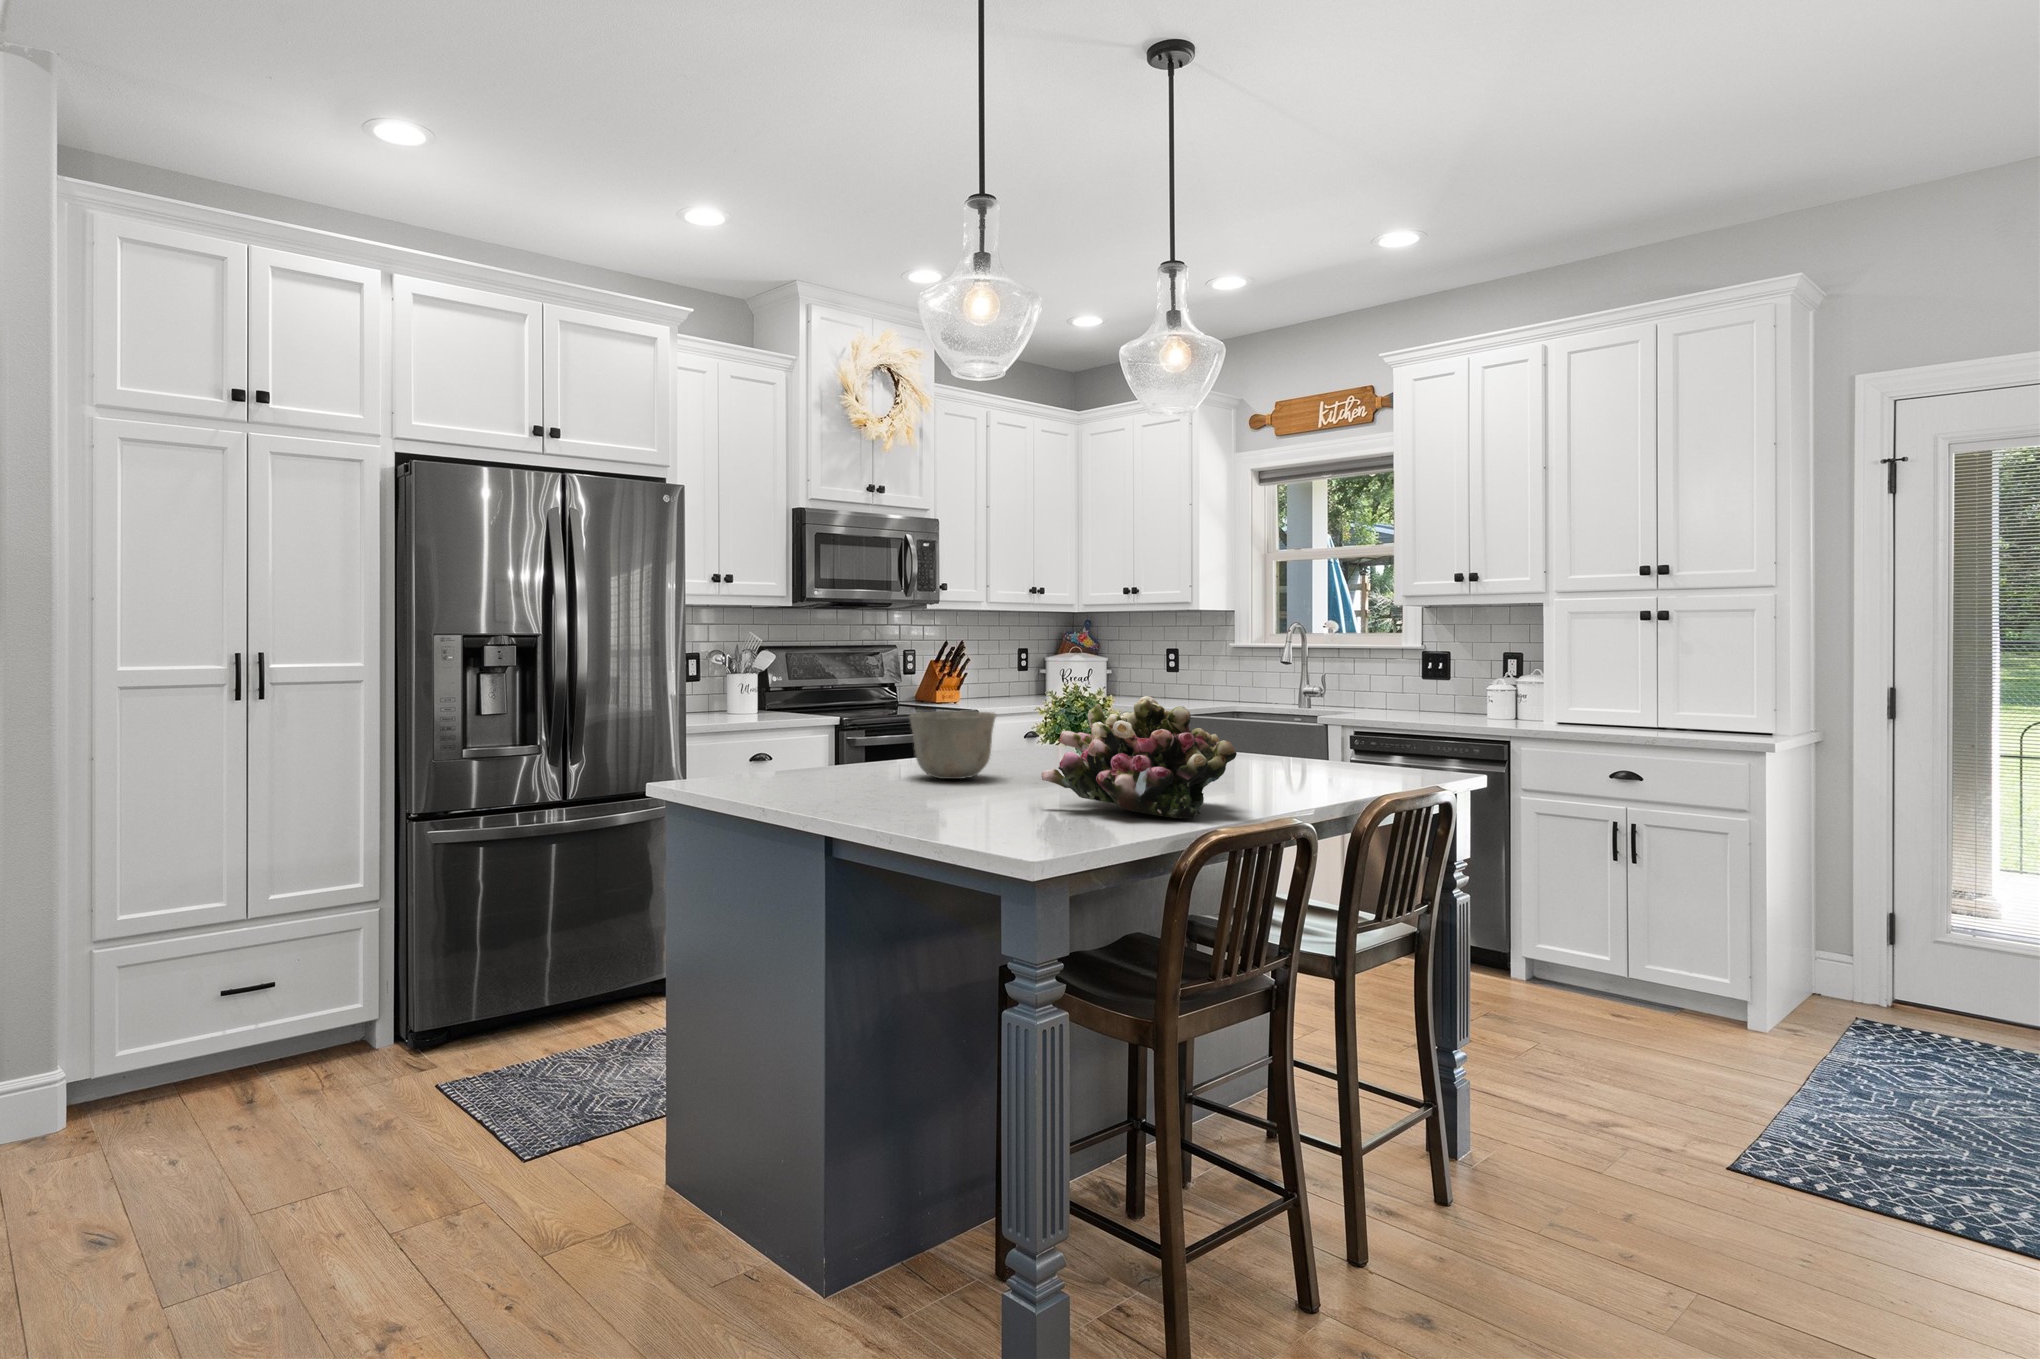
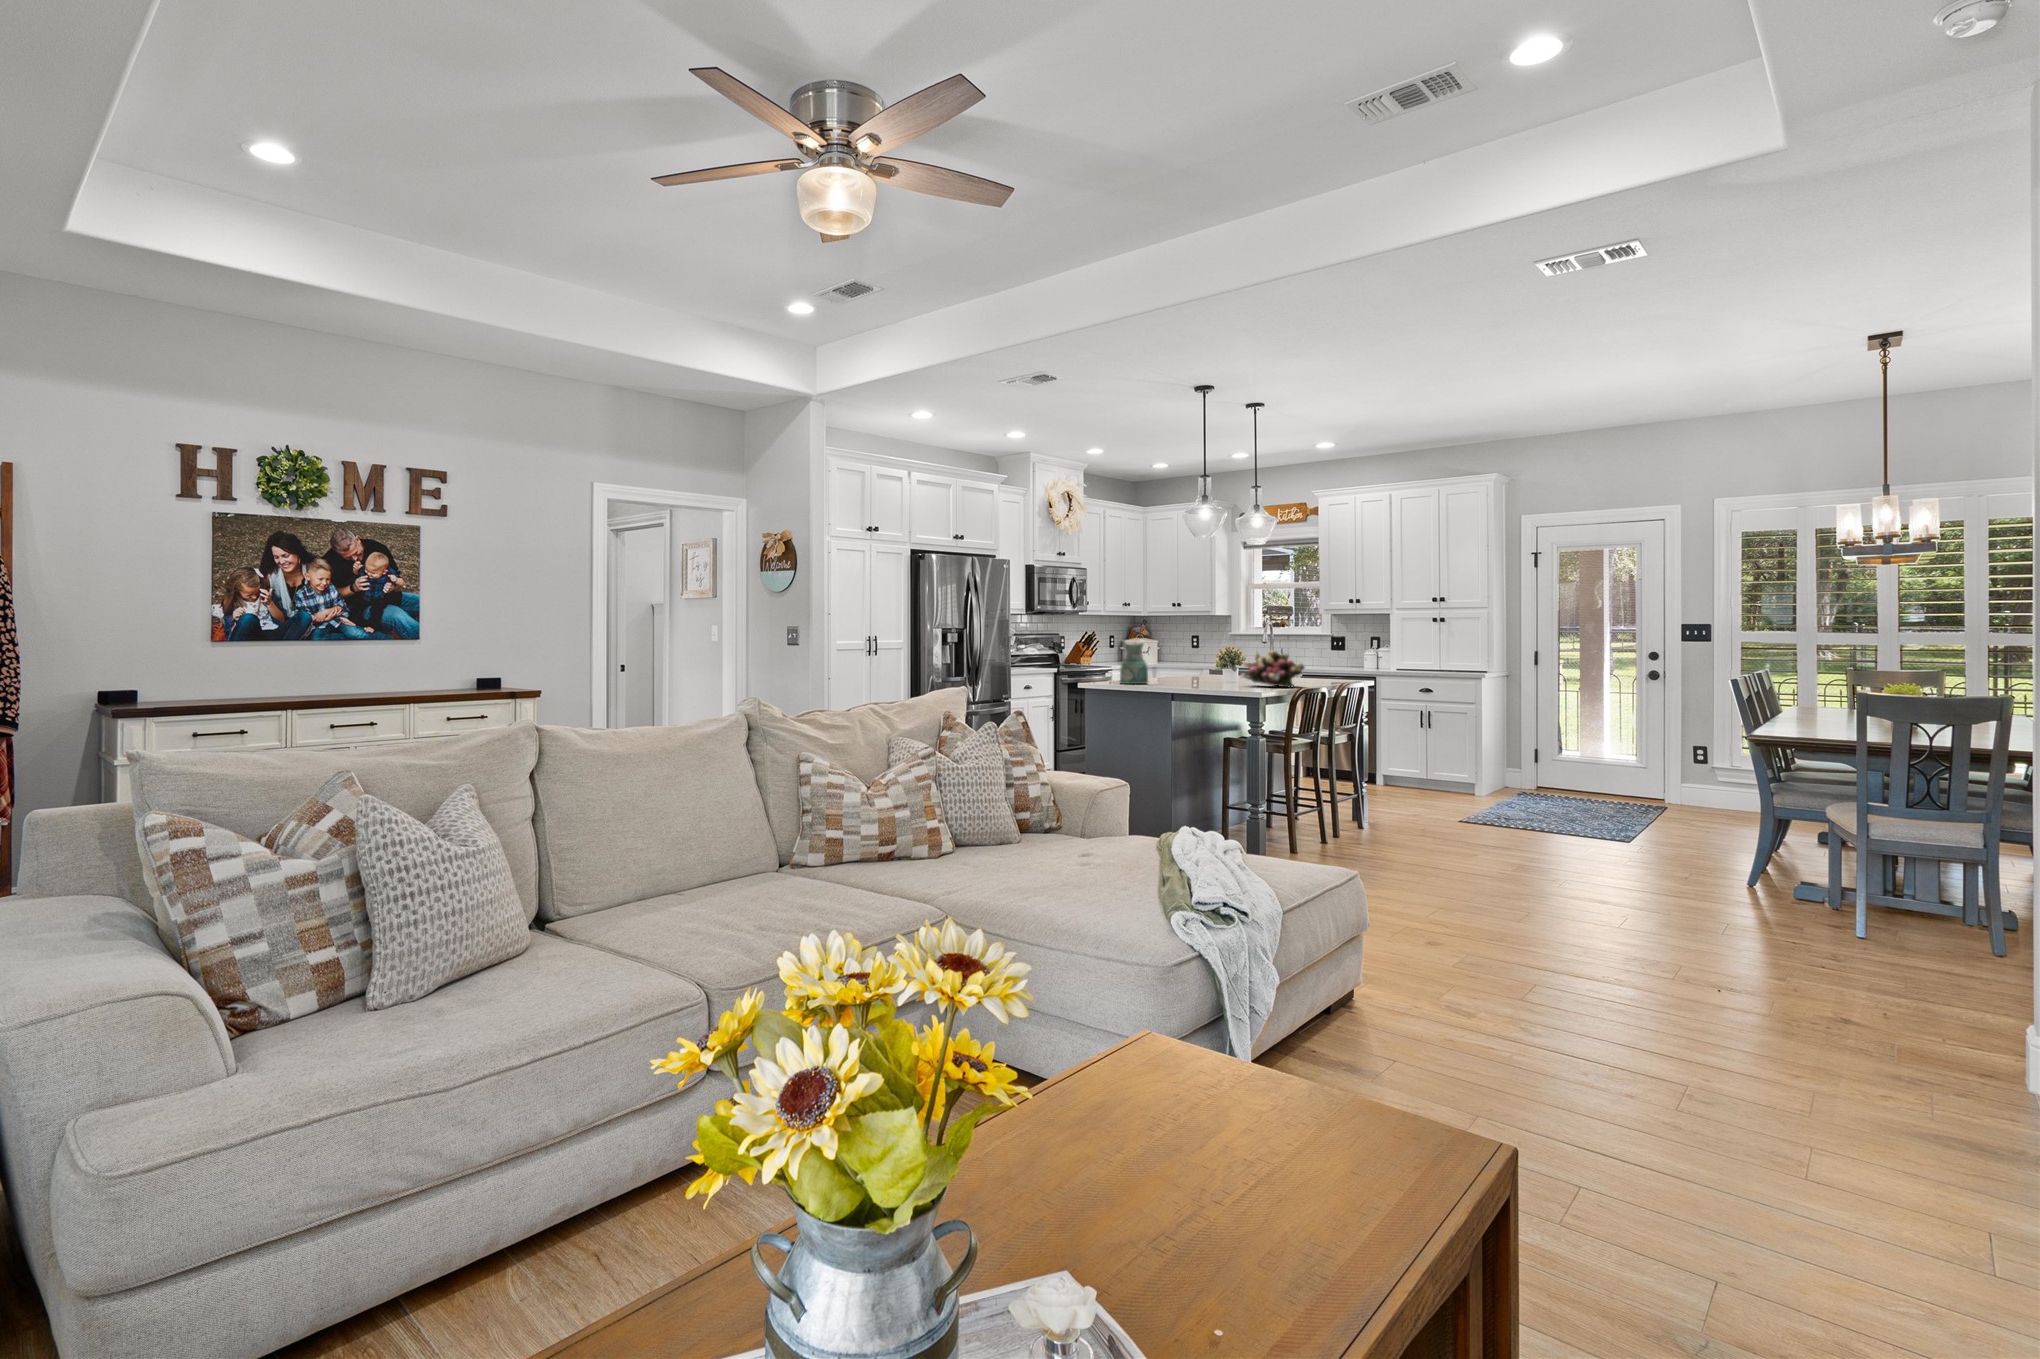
ceramic pitcher: none [725,670,805,792] -> present [1120,643,1148,684]
ceramic bowl: present [909,711,996,779] -> none [1172,658,1205,682]

